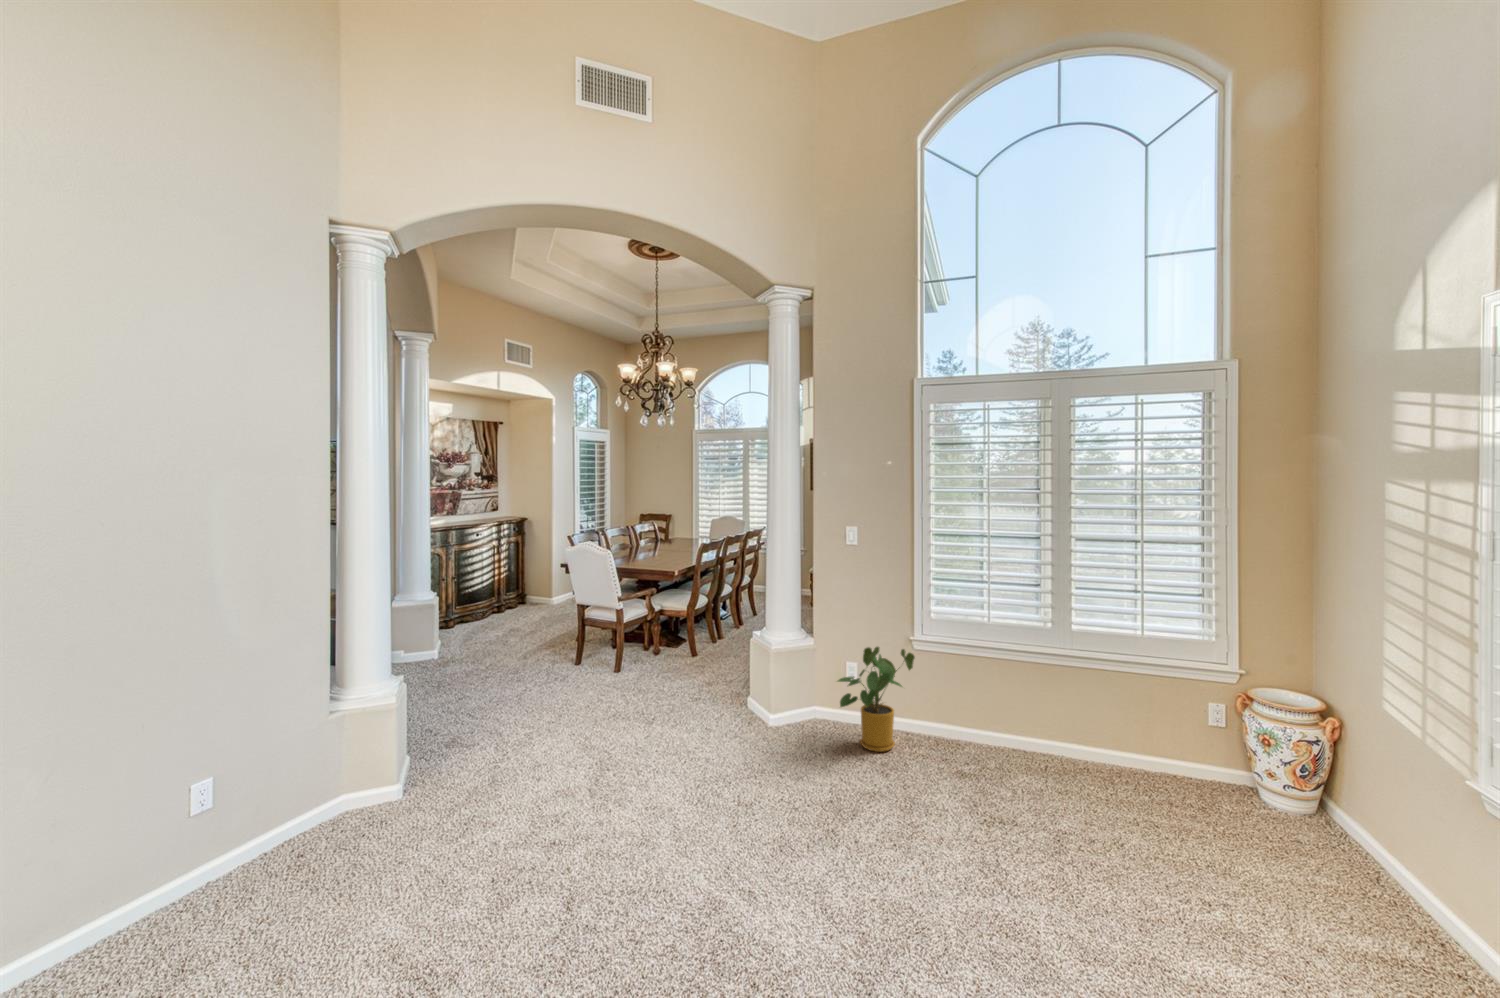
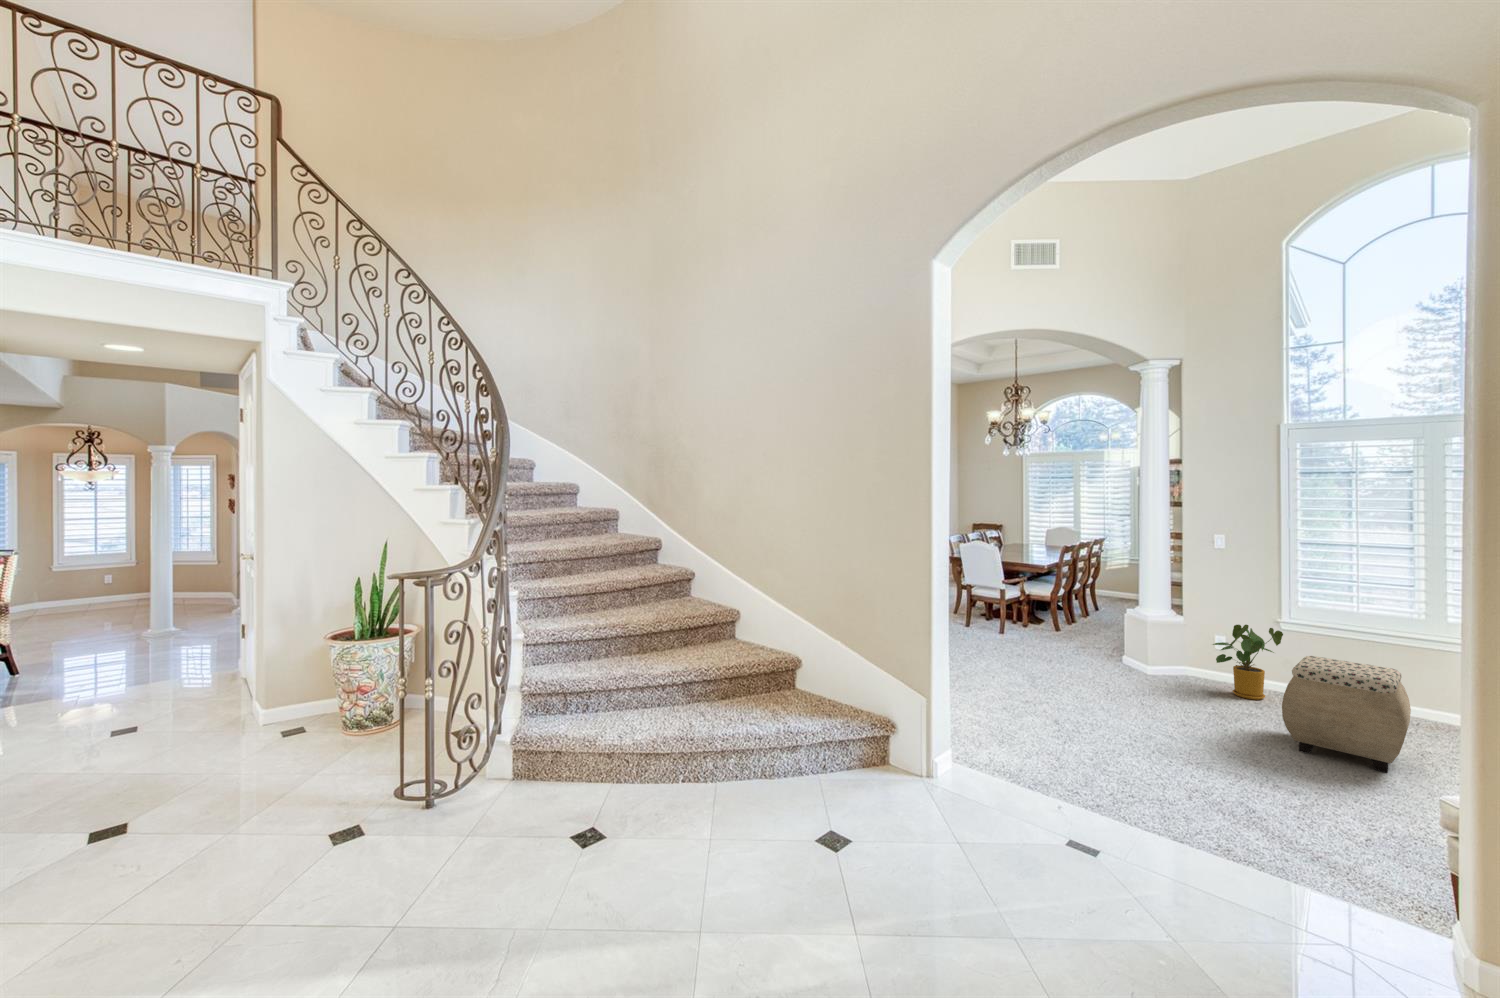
ottoman: none [894,706,1041,893] -> present [1282,656,1411,773]

